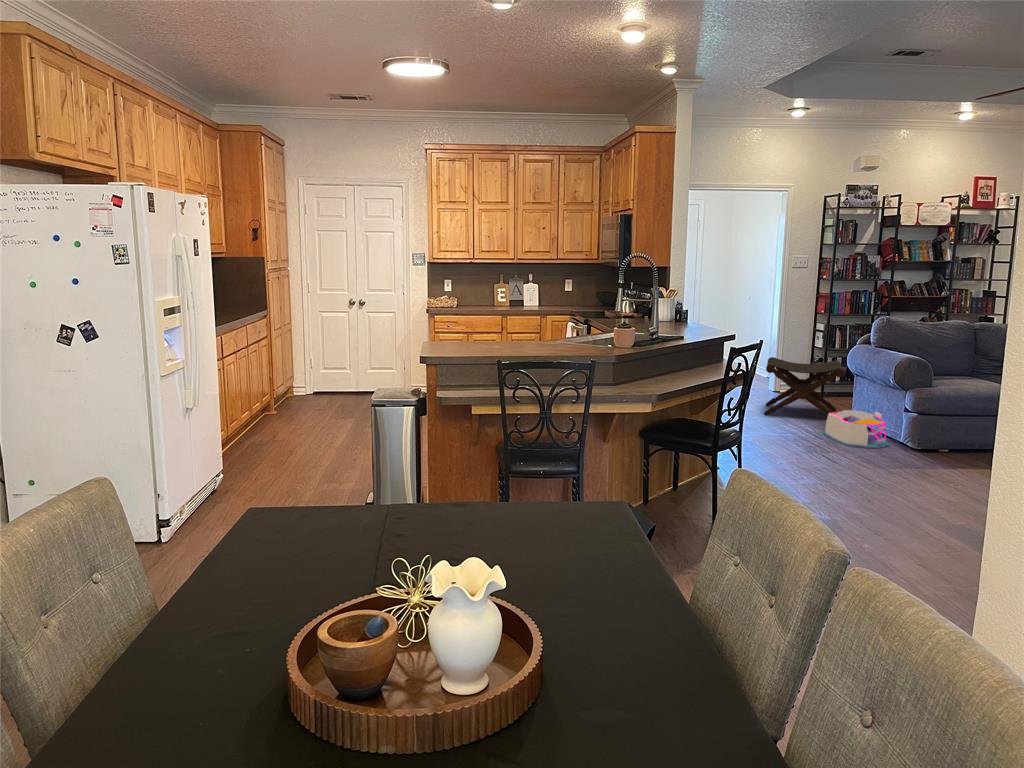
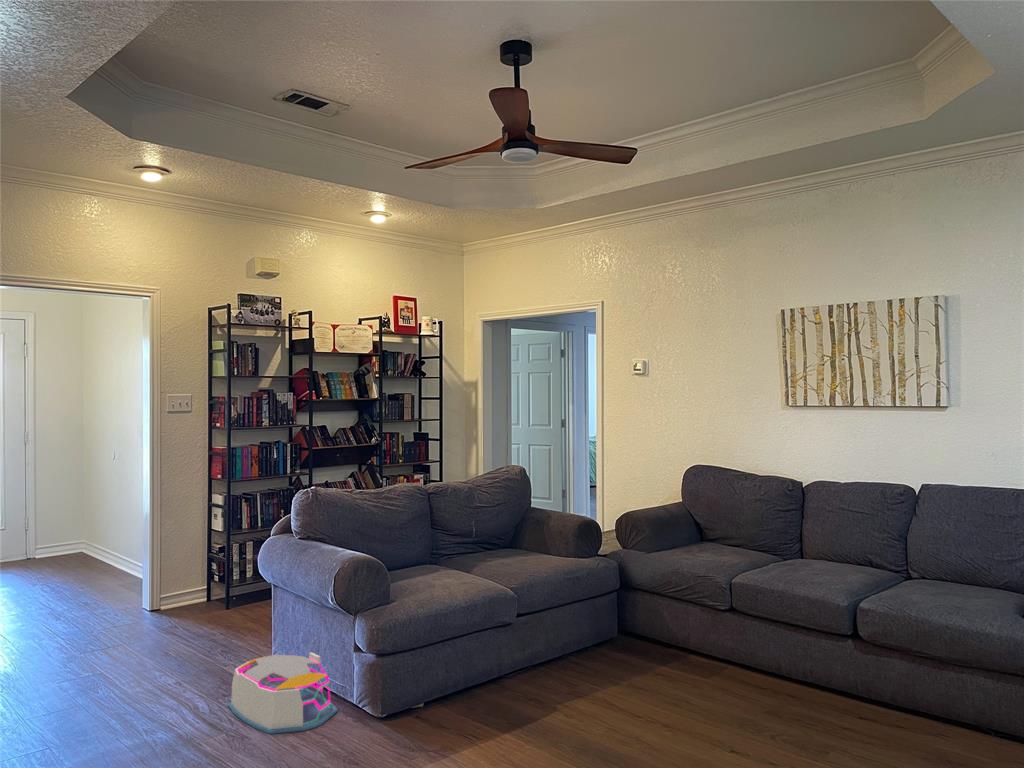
footstool: present [764,357,844,416] -> none [123,558,256,679]

